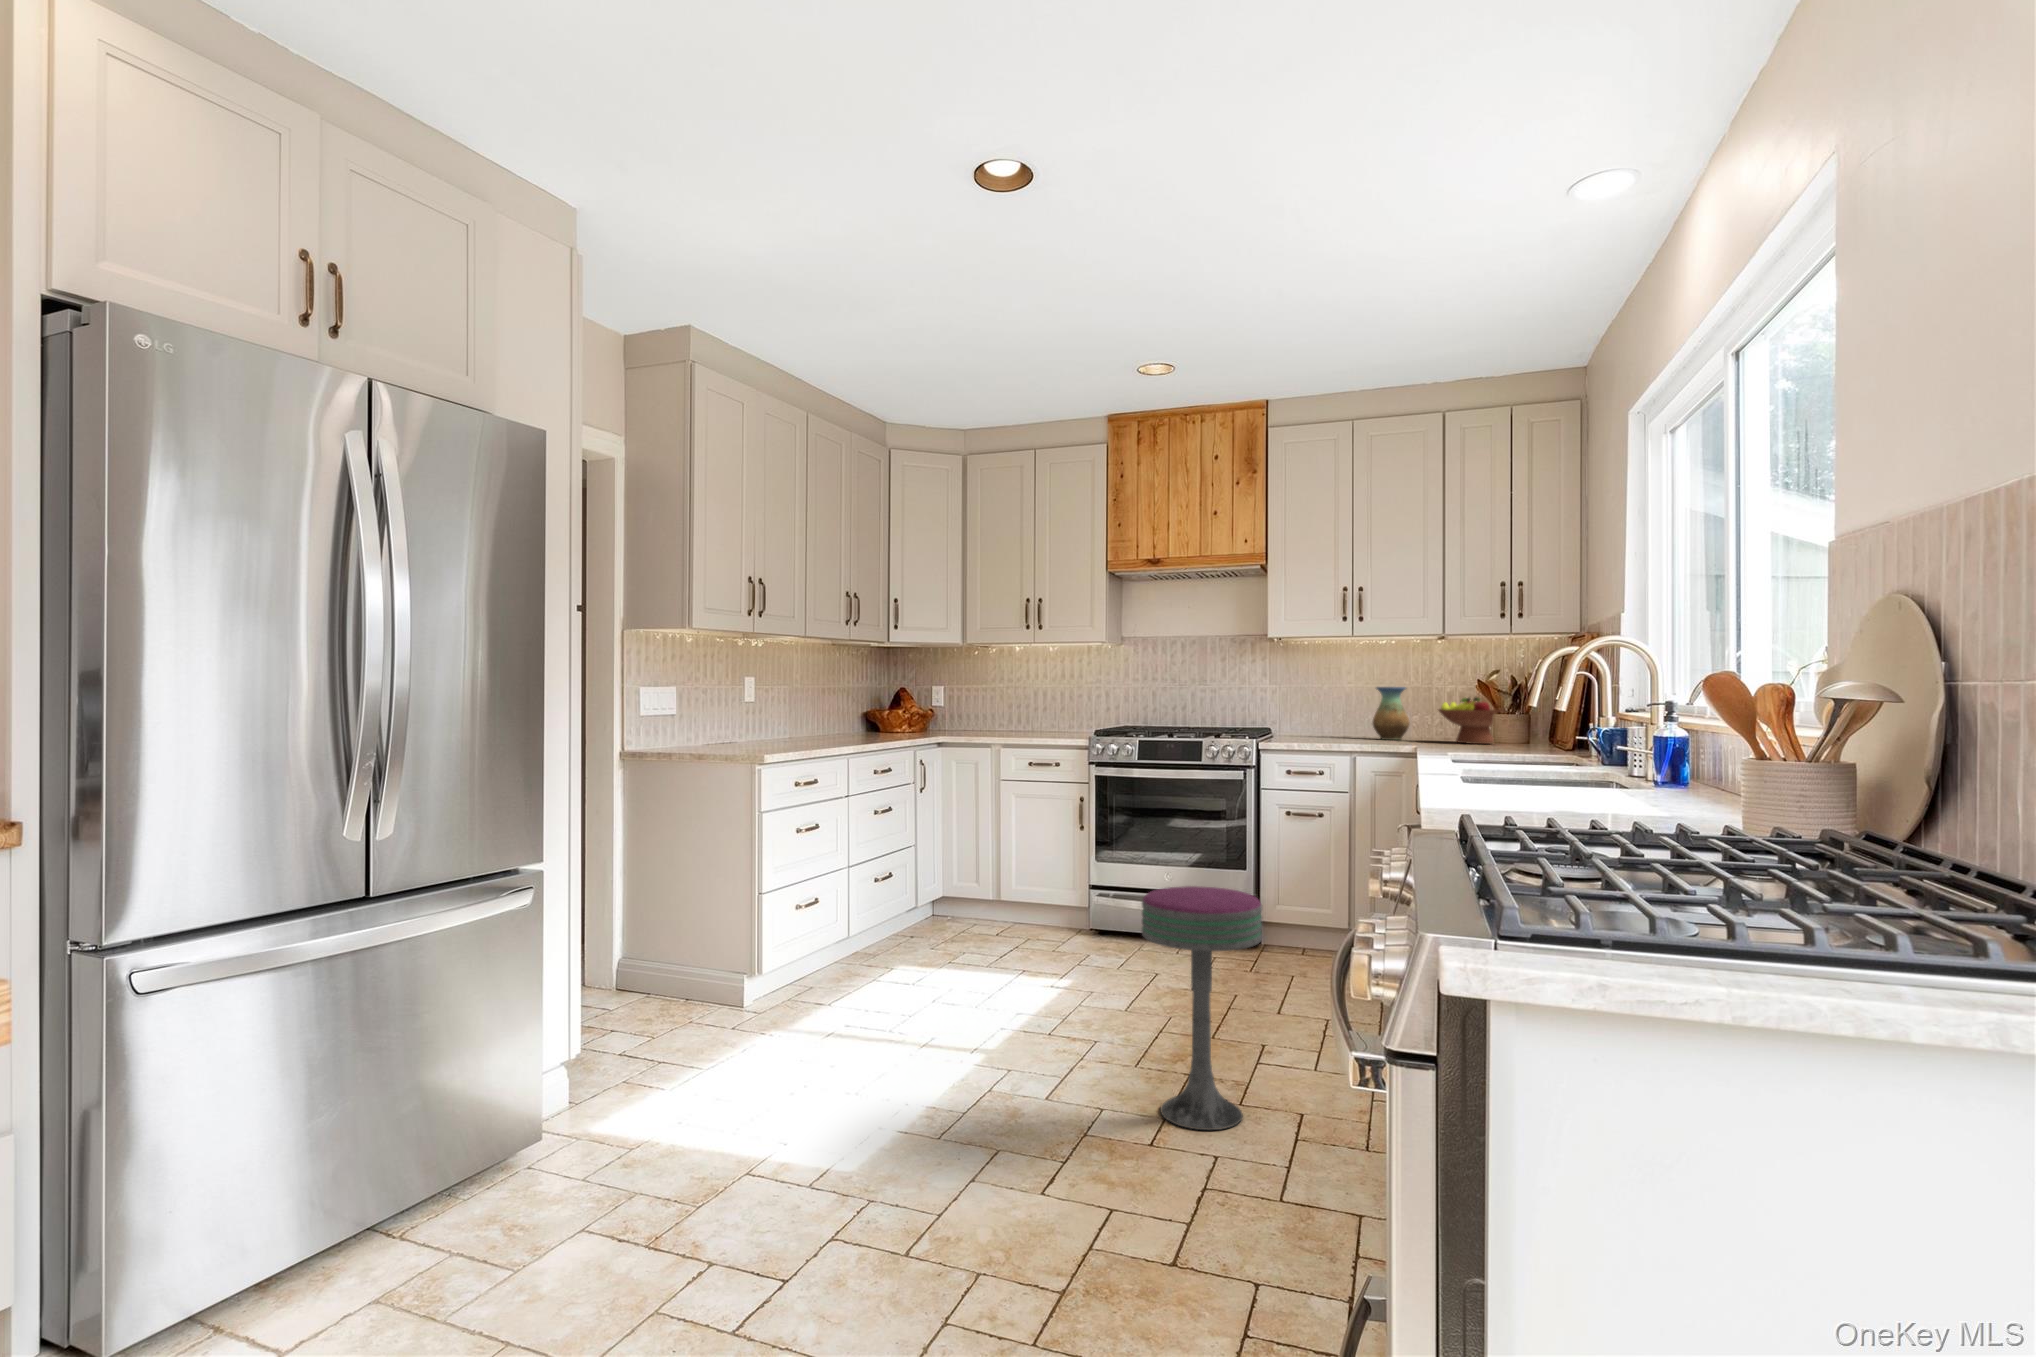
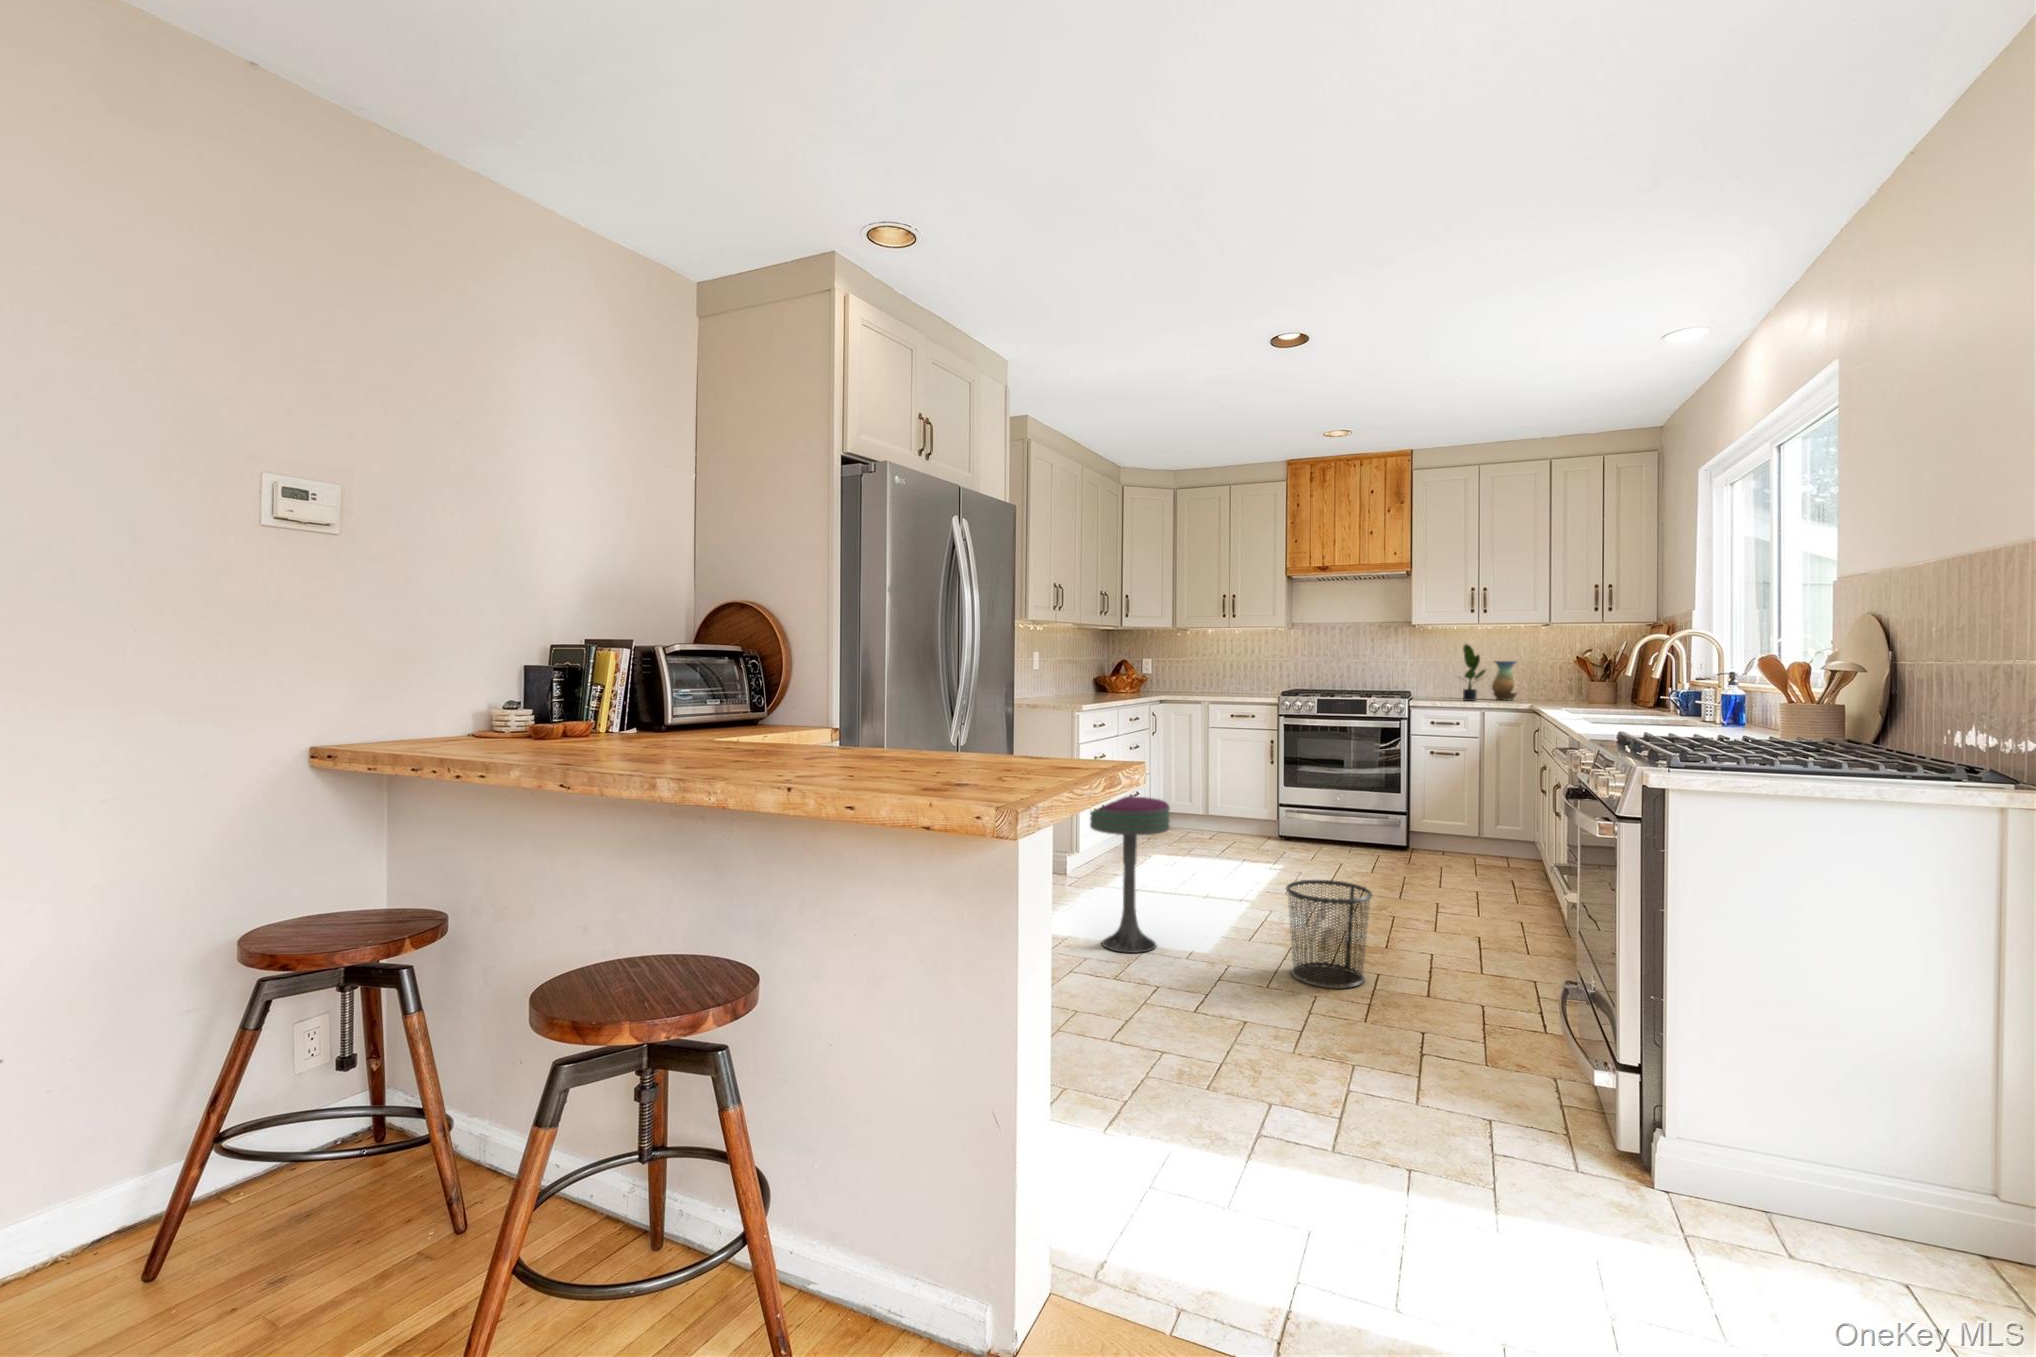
potted plant: none [1321,662,1363,741] -> present [1463,644,1486,701]
fruit bowl: present [1439,697,1504,744] -> none [1542,668,1603,703]
bar stool: present [1142,886,1262,1130] -> present [1090,796,1170,953]
waste bin: none [942,1051,1084,1259] -> present [1286,880,1372,989]

